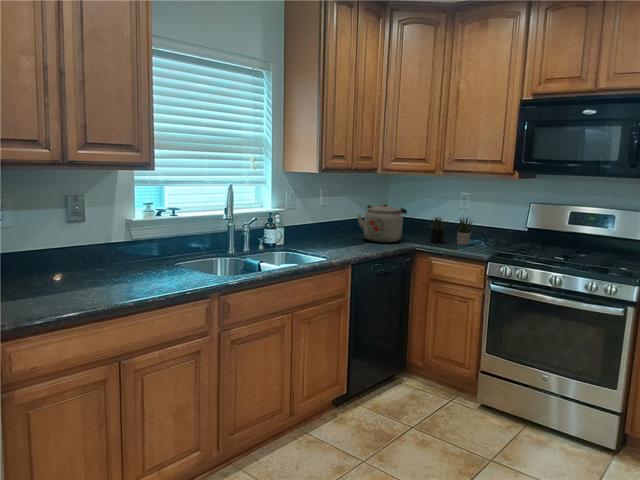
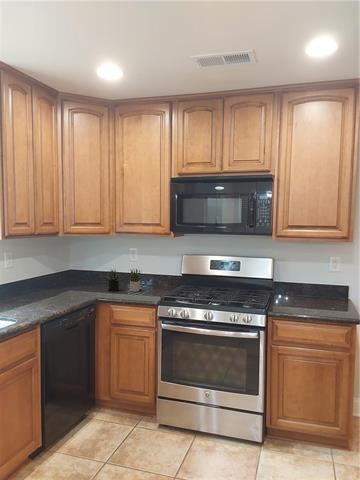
kettle: present [358,204,407,243] -> none [42,262,87,297]

